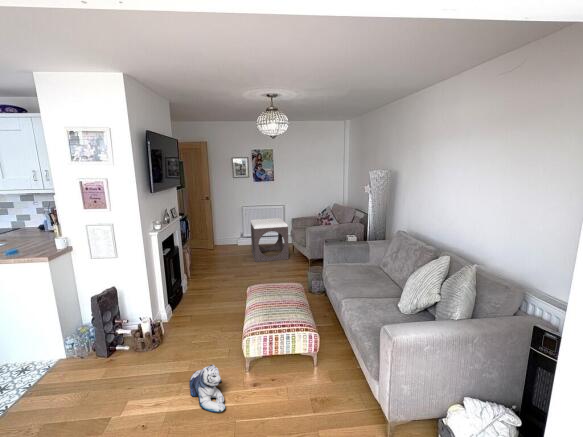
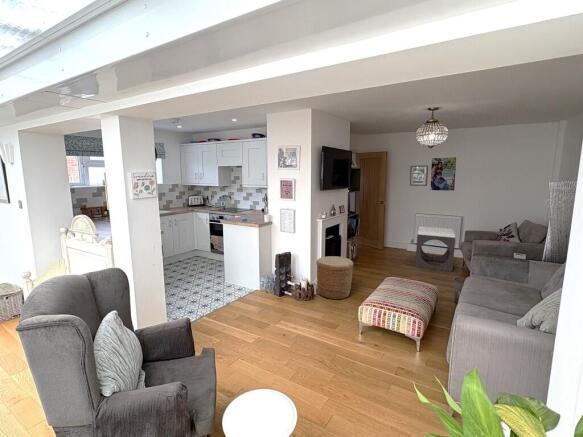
woven basket: none [157,275,207,333] -> present [316,256,353,300]
plush toy: present [189,365,225,413] -> none [317,316,340,348]

